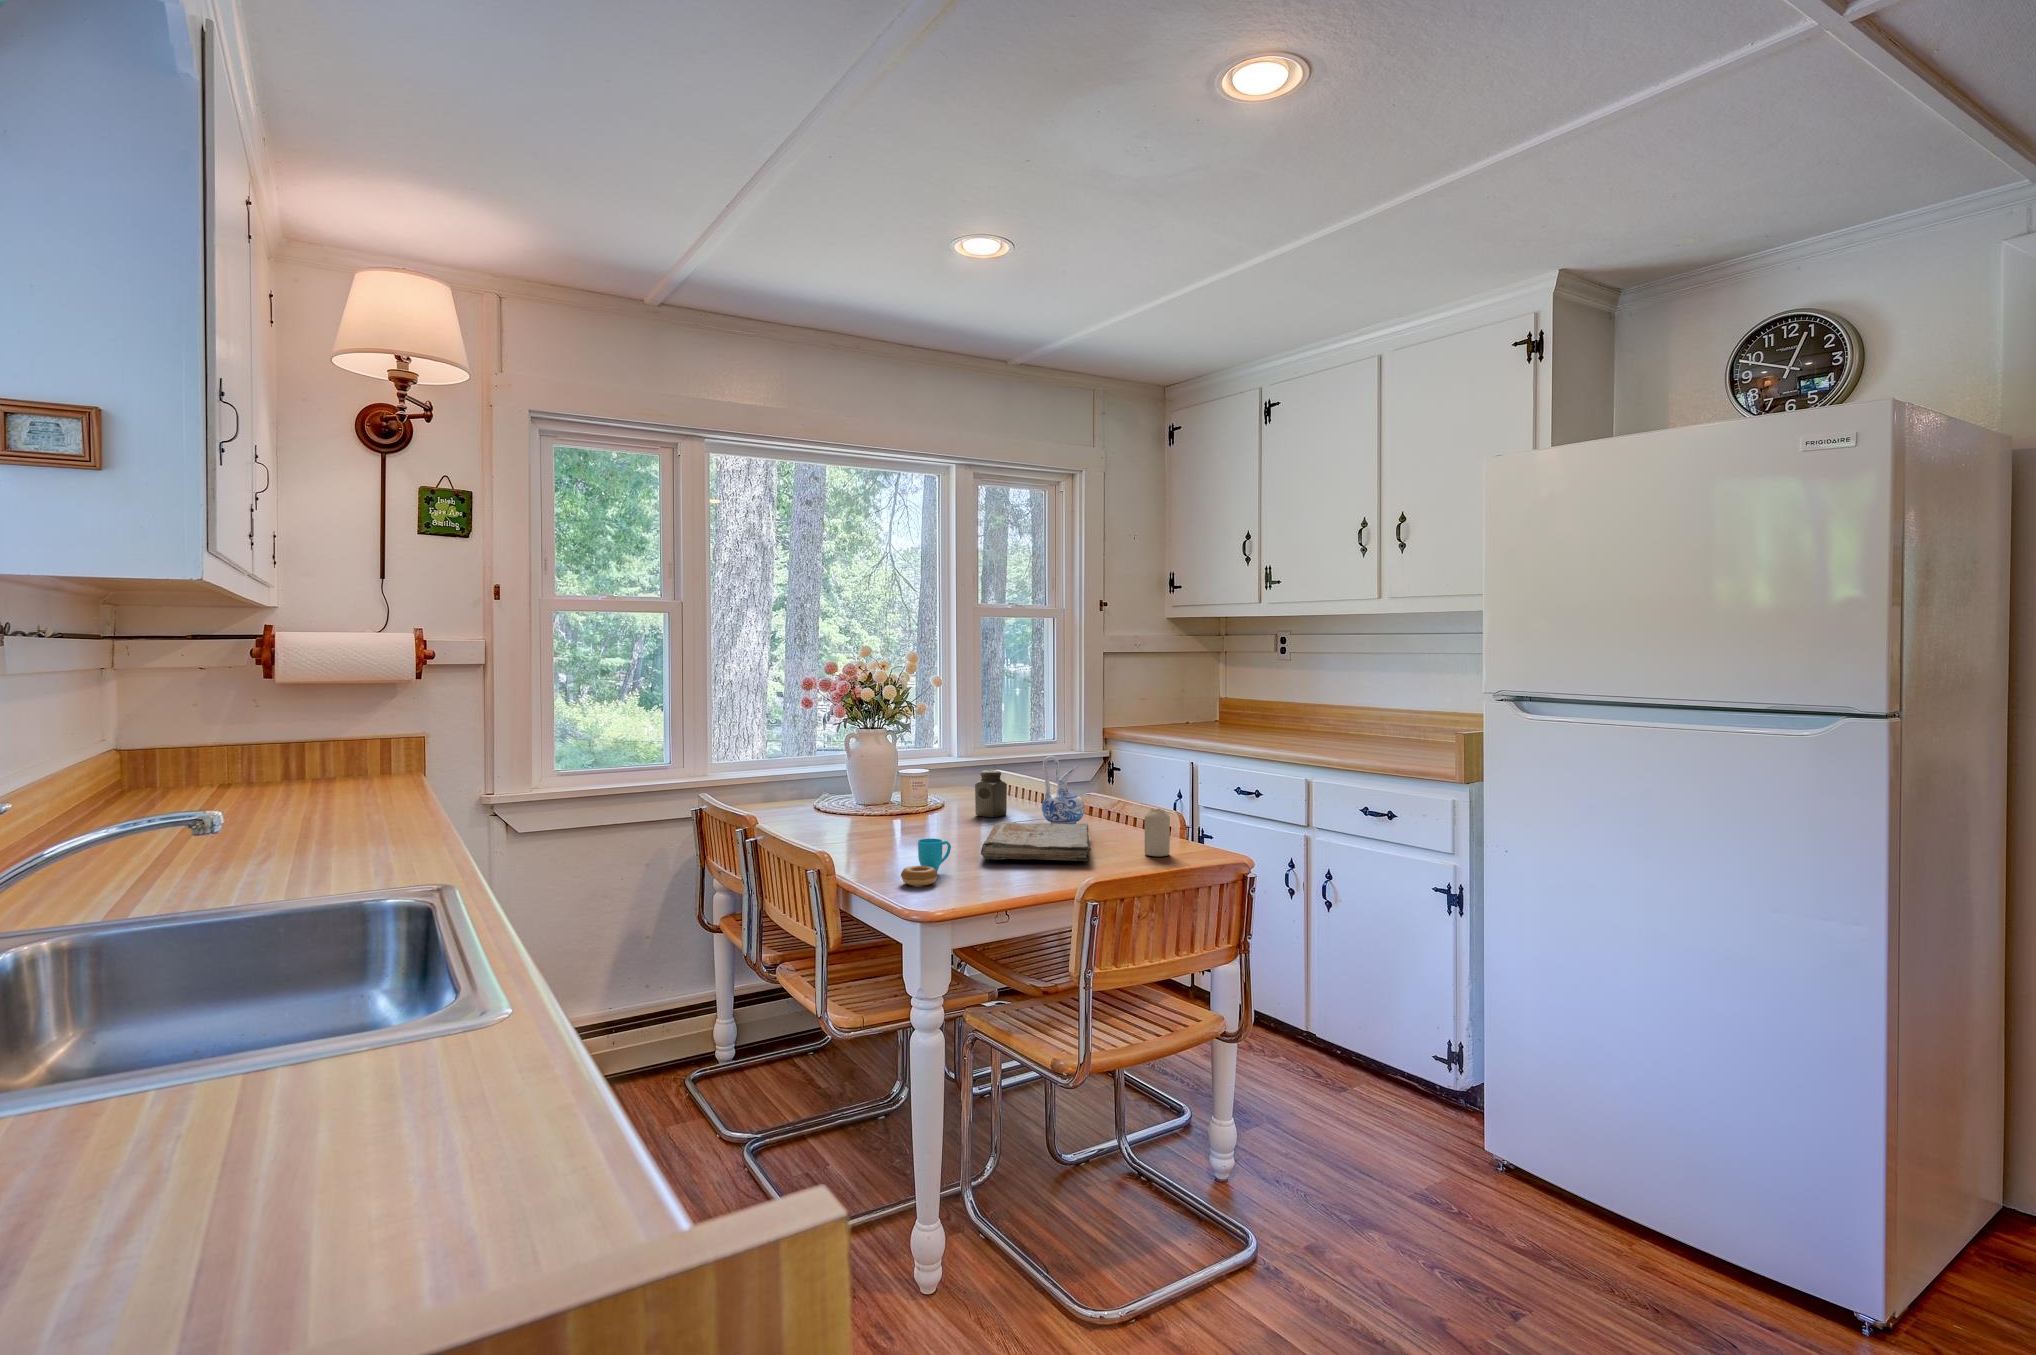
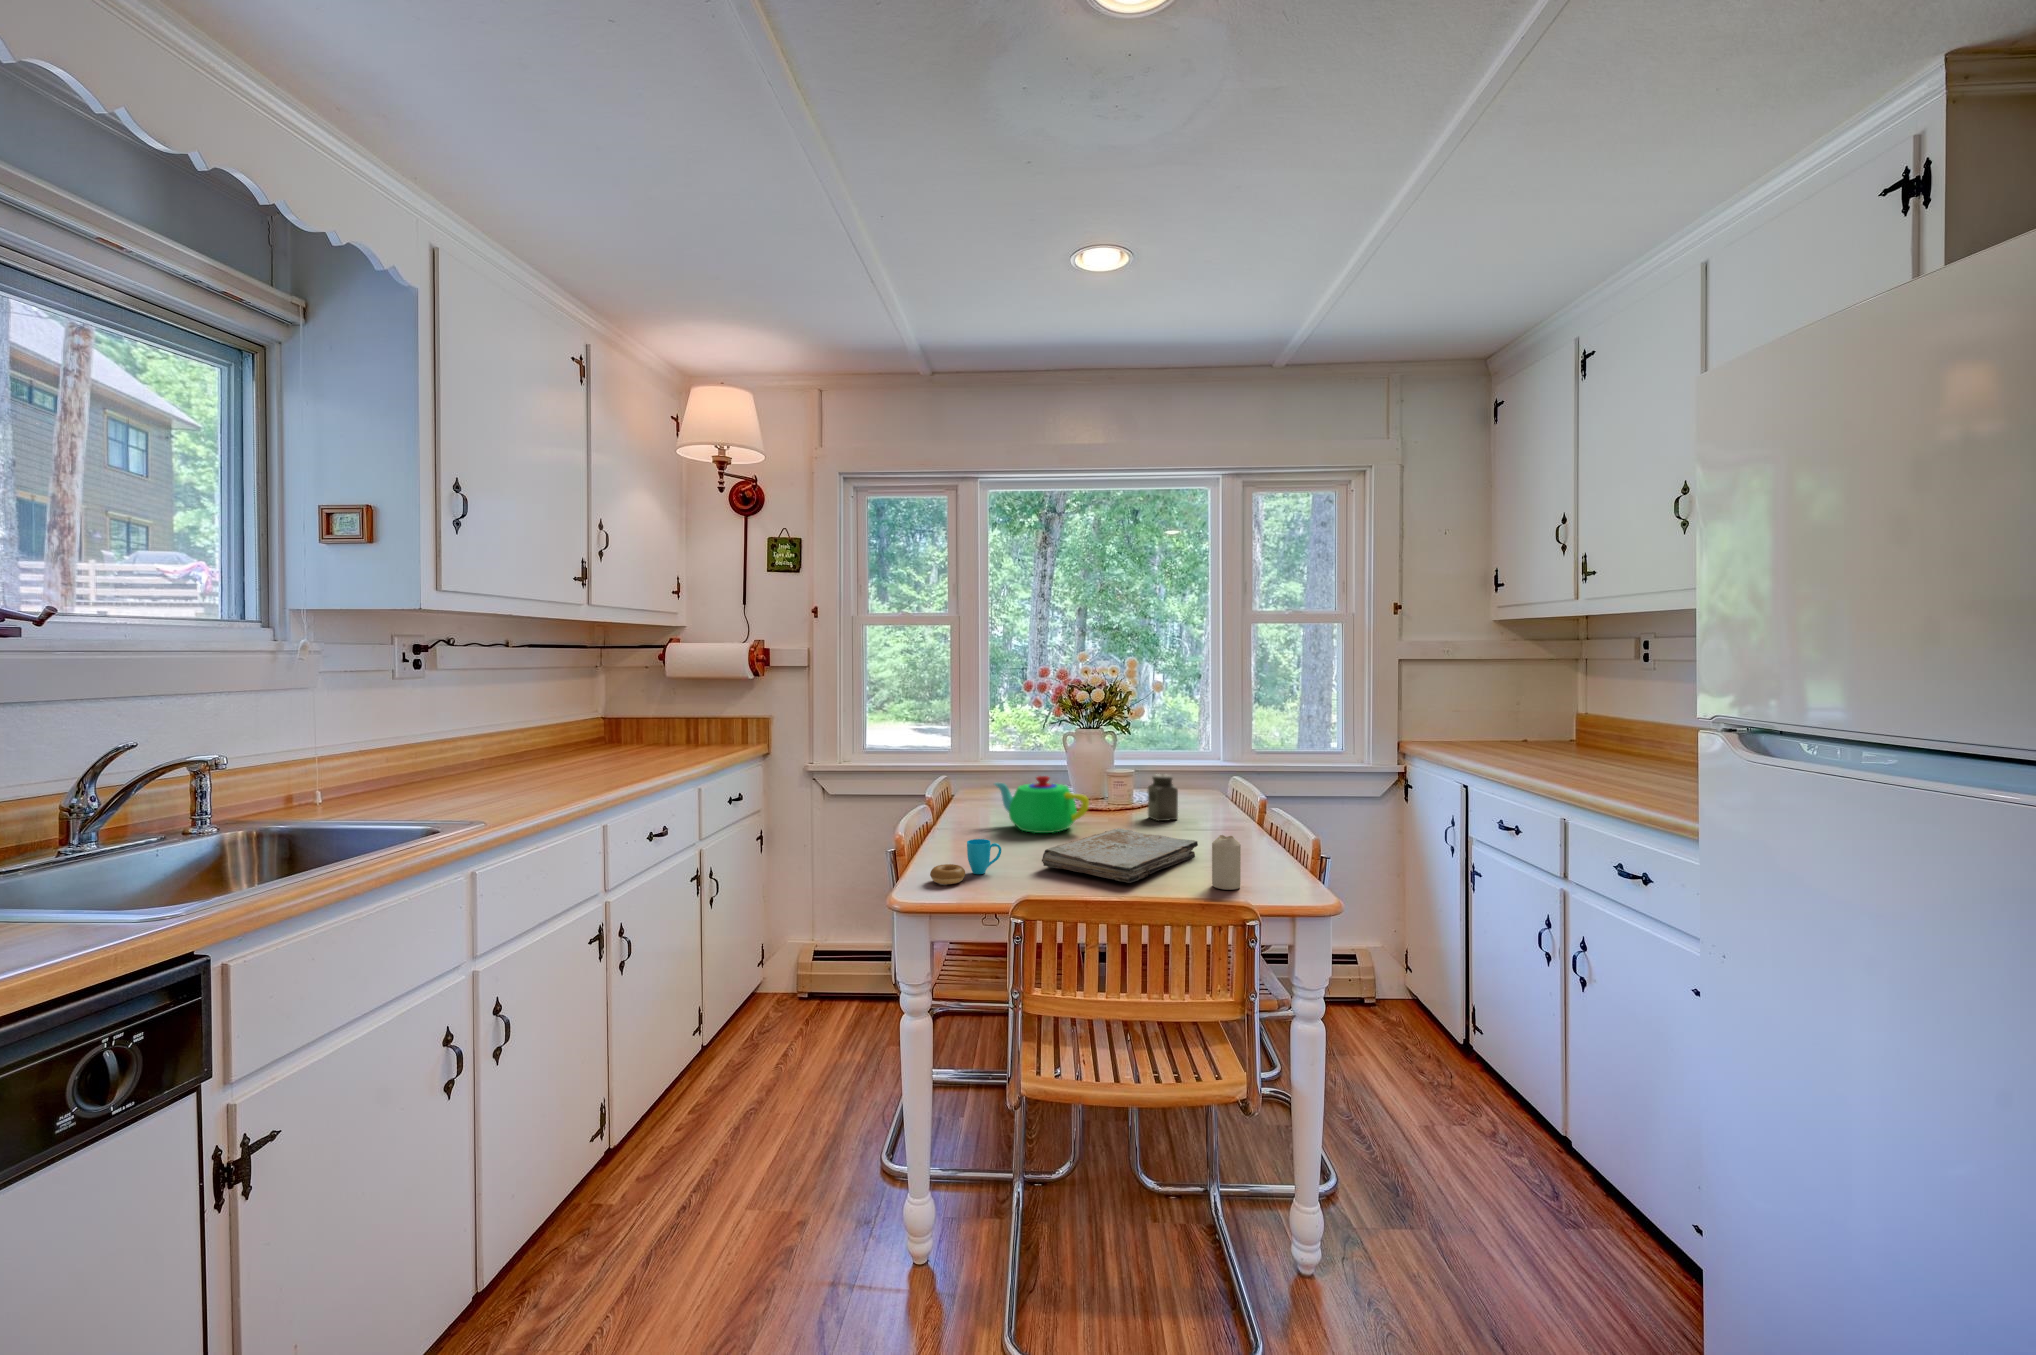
ceramic pitcher: present [1042,756,1084,824] -> none [1180,766,1225,842]
teapot: none [837,778,952,838] -> present [995,776,1089,833]

